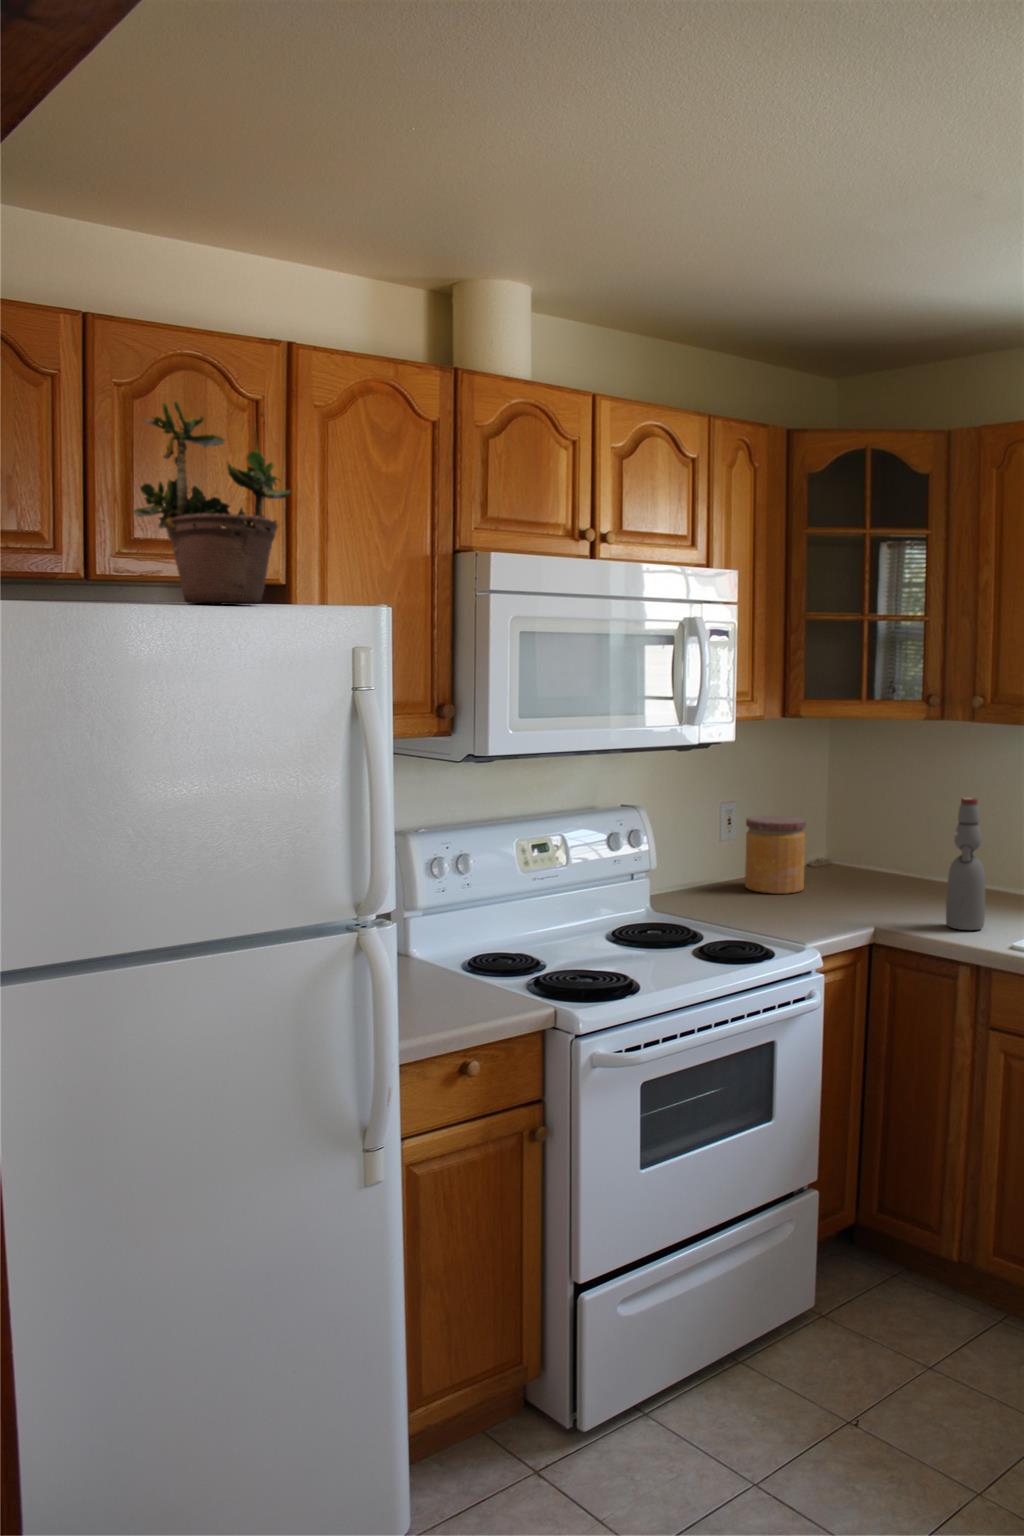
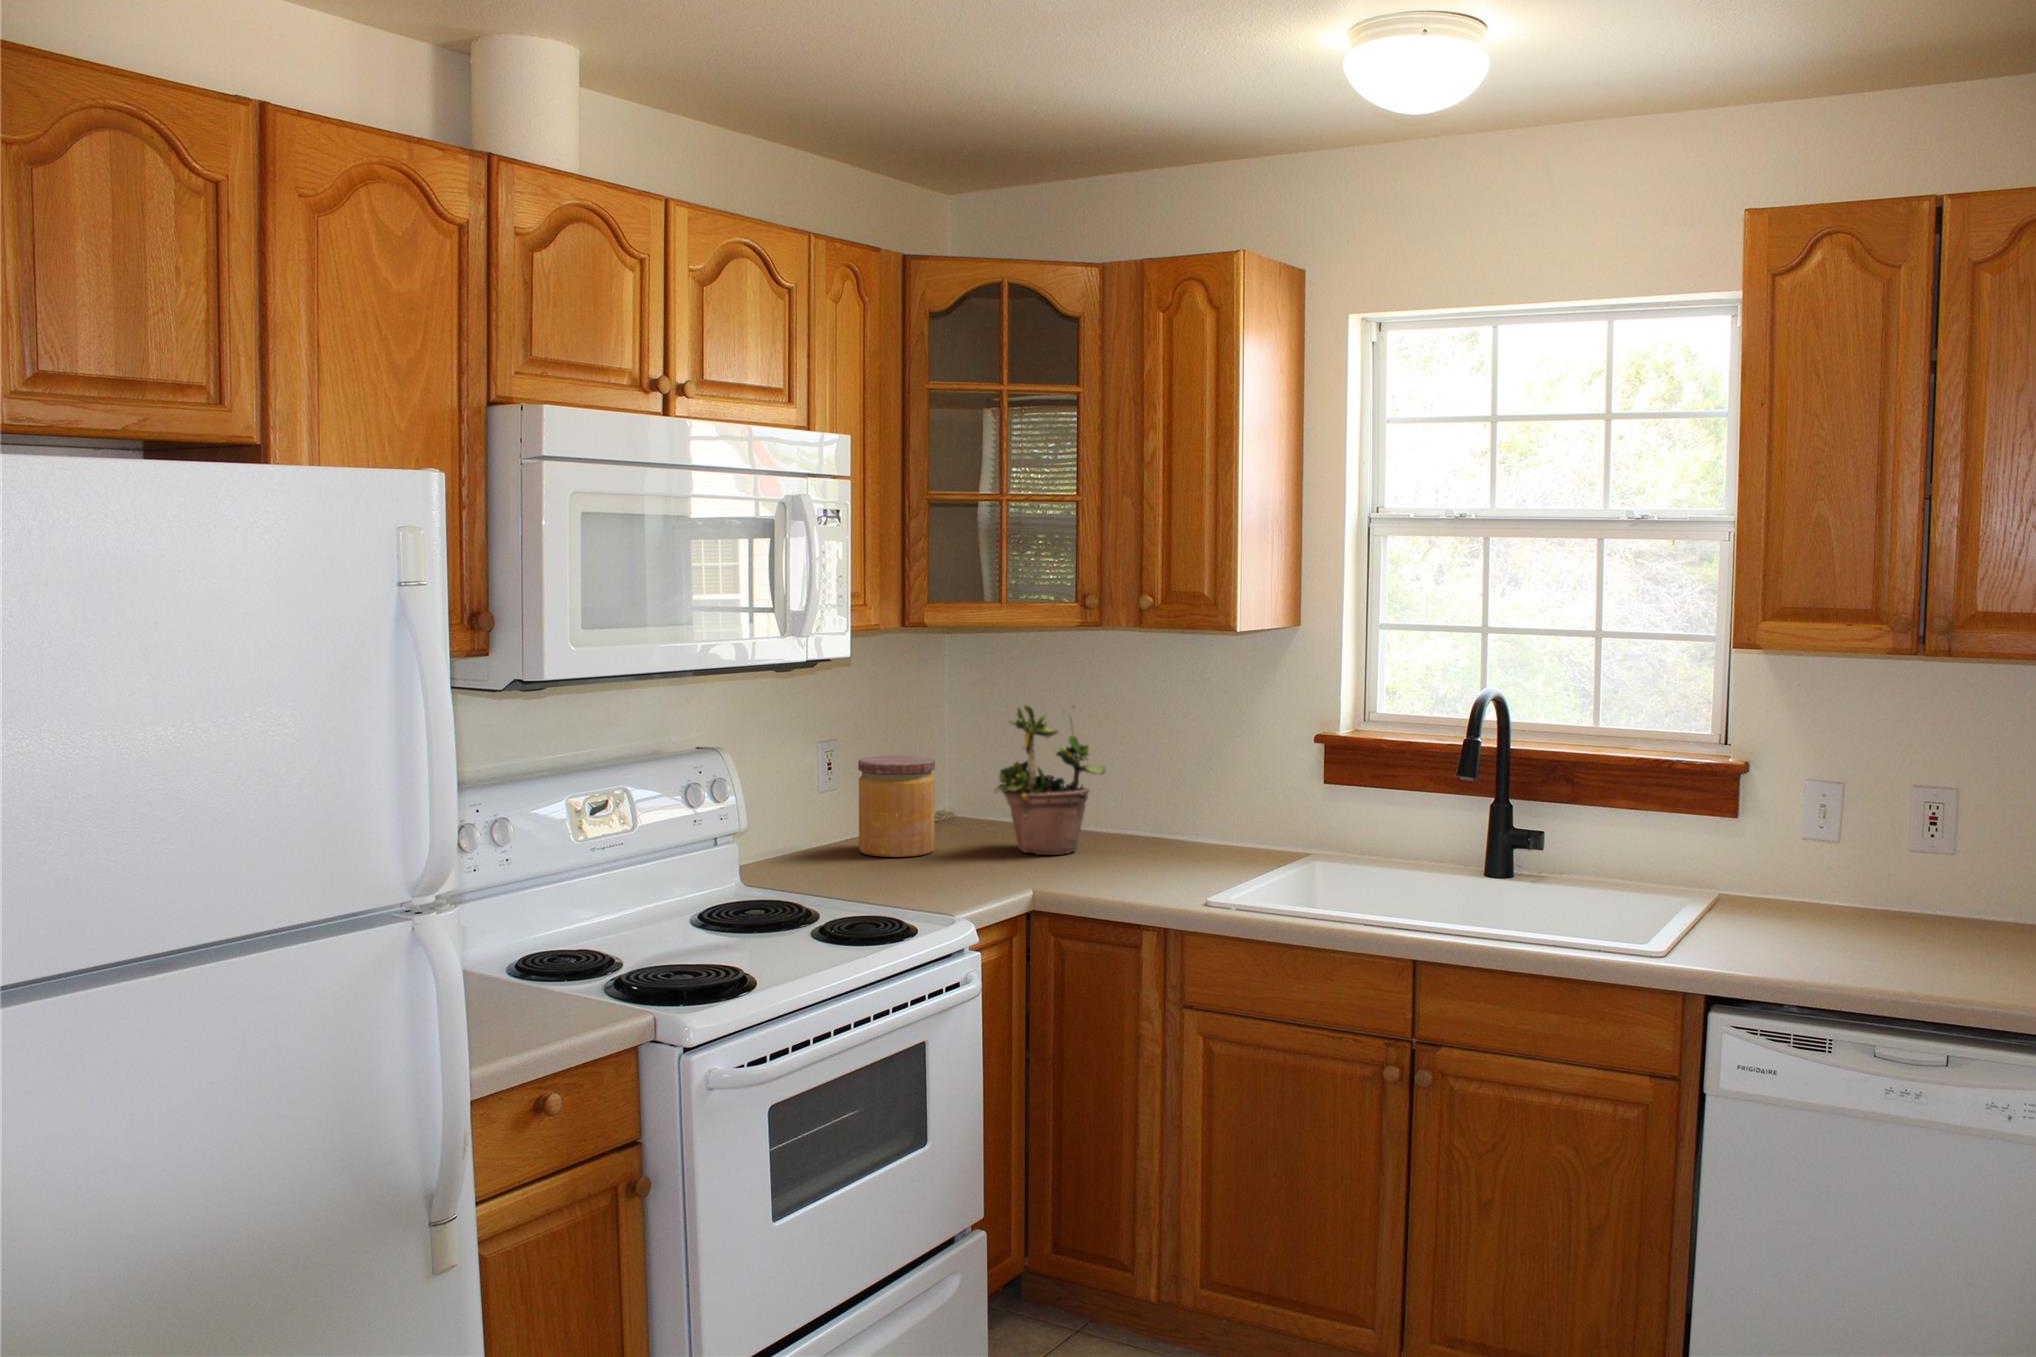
potted plant: present [134,402,292,605] -> present [994,705,1106,855]
bottle: present [946,798,985,930] -> none [1117,722,1162,886]

